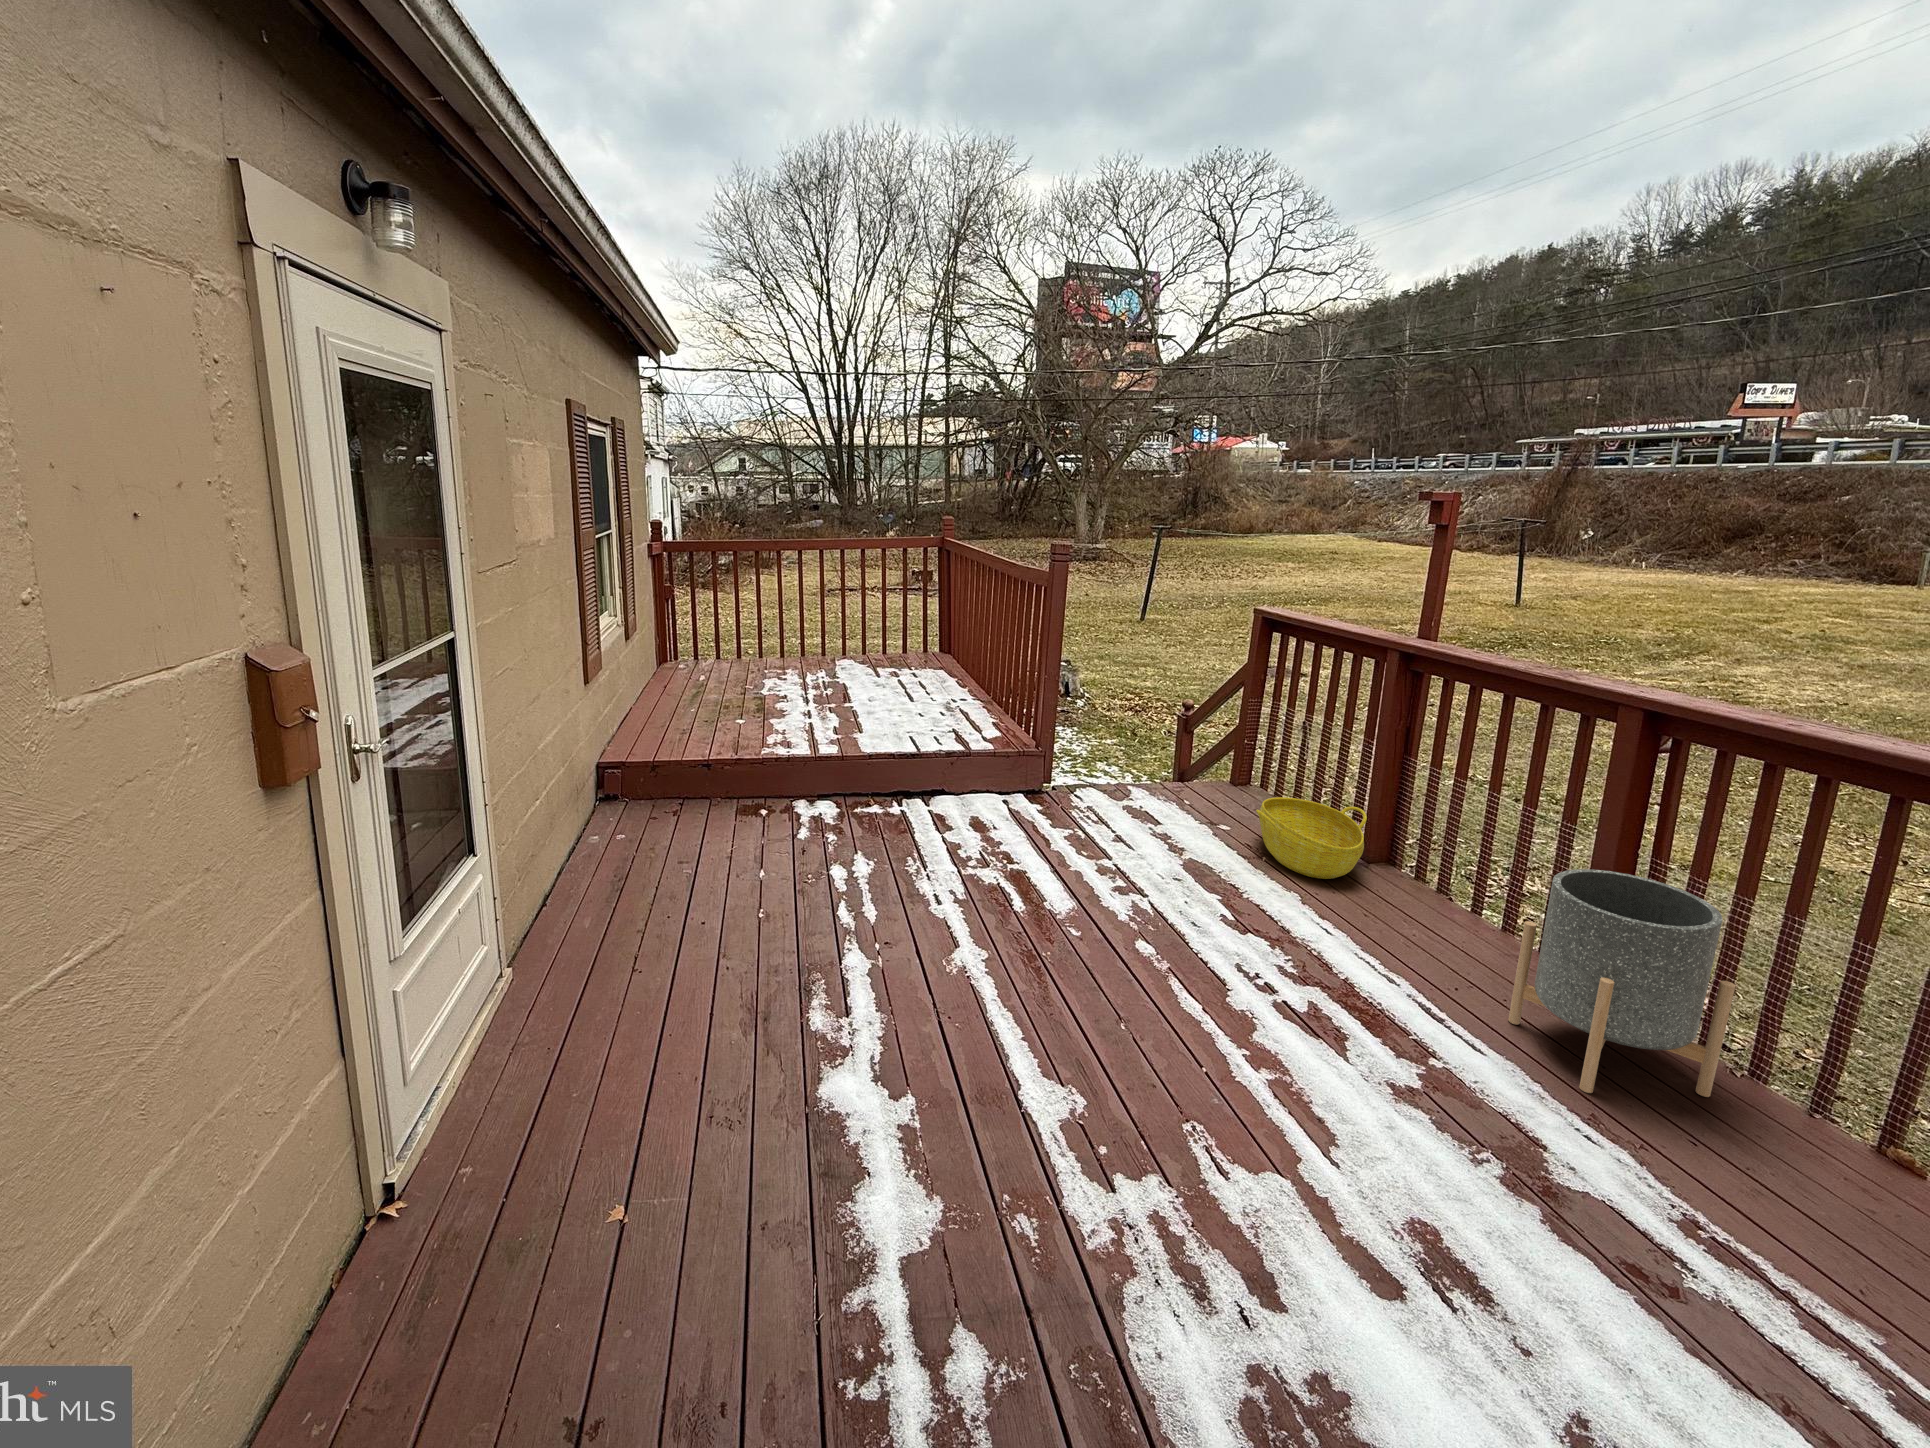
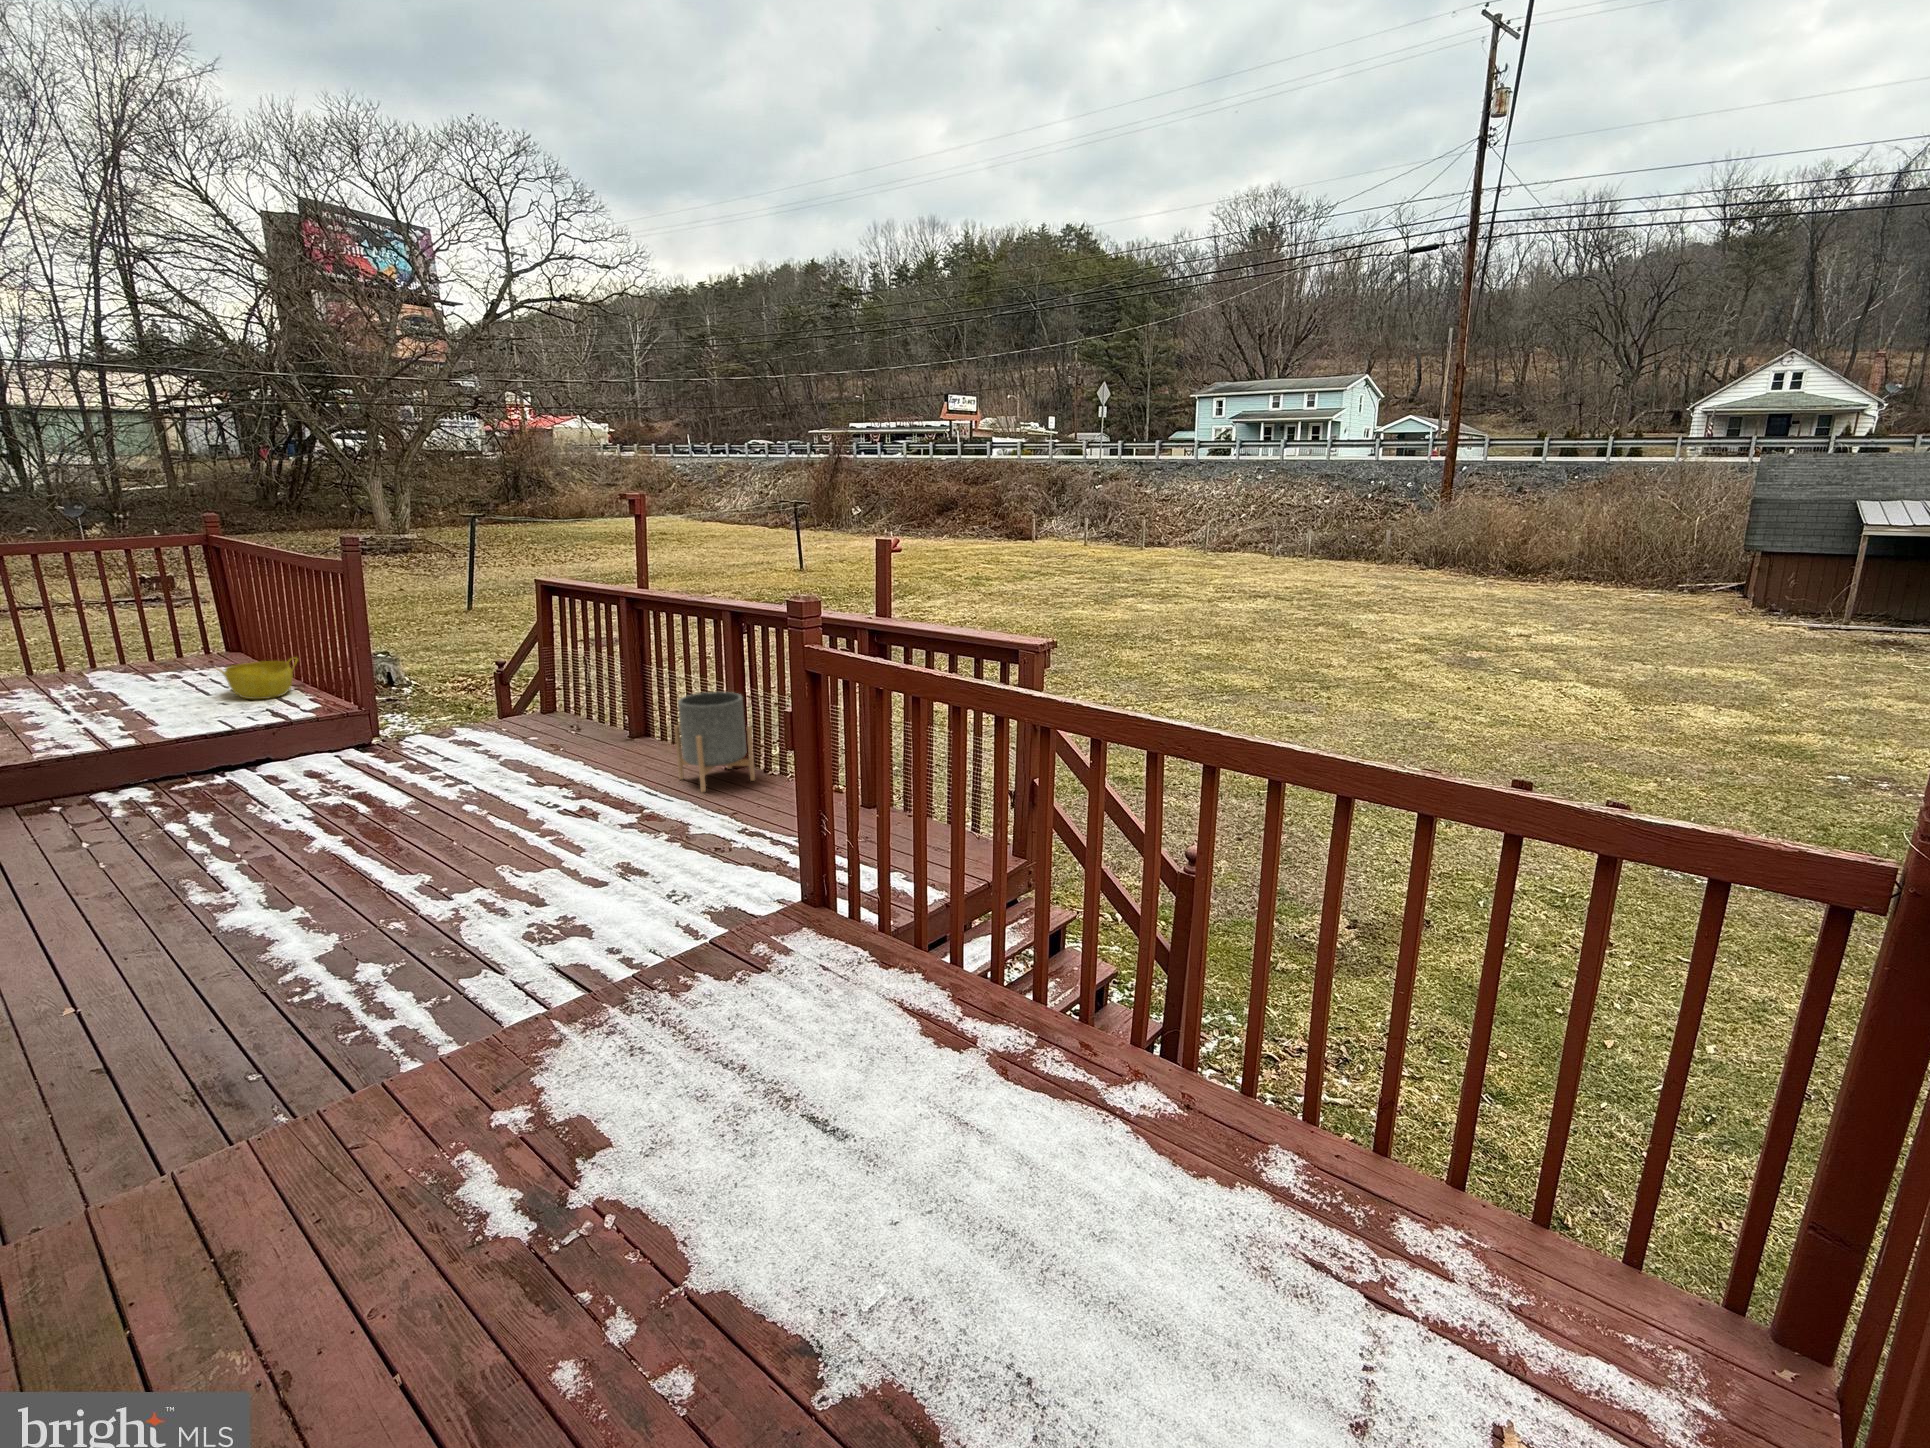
basket: present [1256,797,1367,879] -> present [216,657,297,699]

